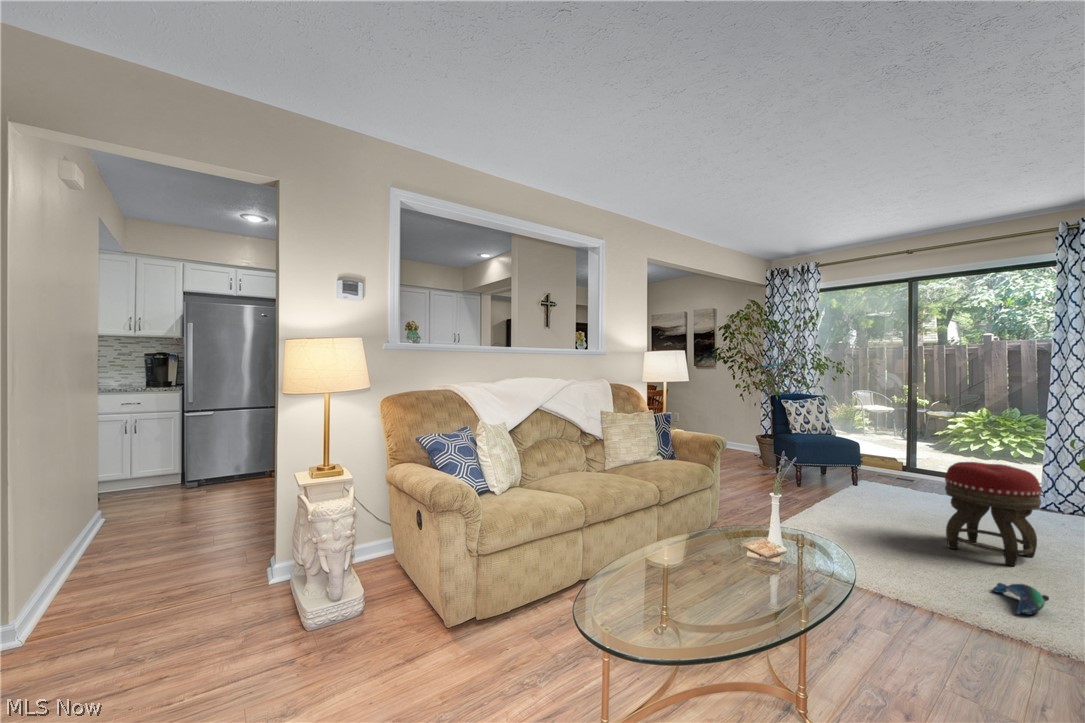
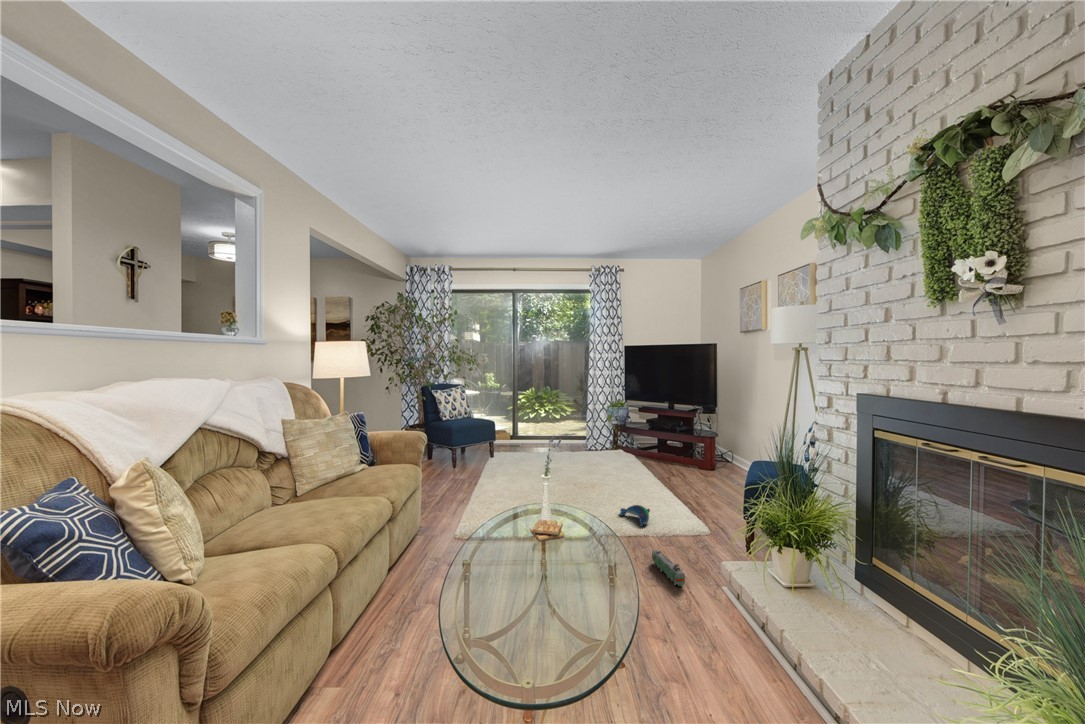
footstool: present [945,462,1041,566] -> none [573,425,622,494]
toy train: none [982,636,1009,693] -> present [652,550,685,586]

